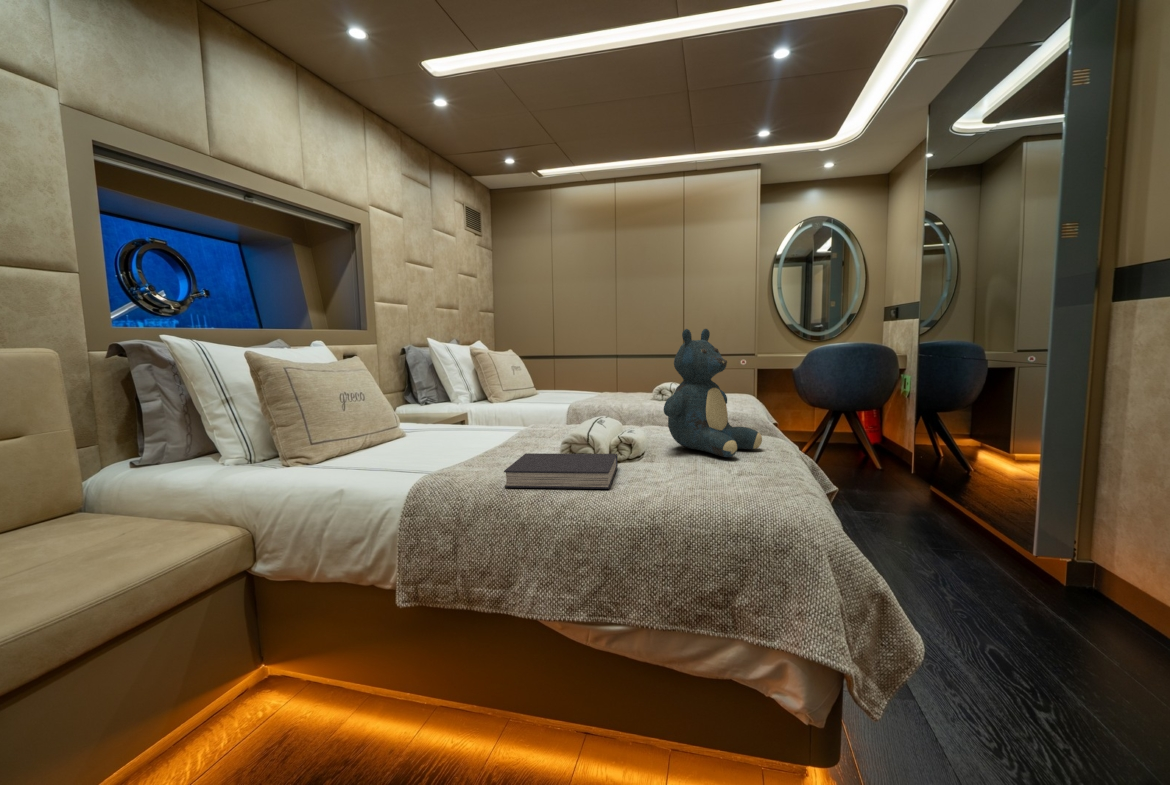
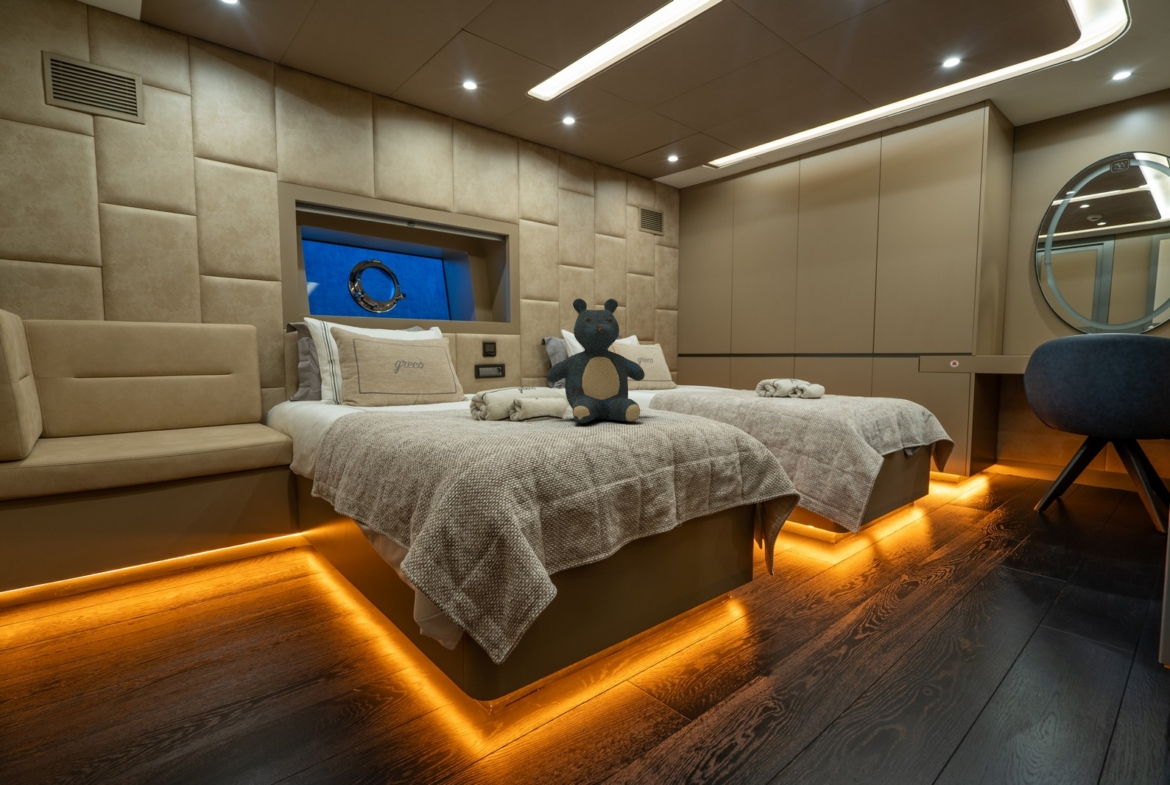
book: present [504,453,618,489] -> none [382,405,485,429]

